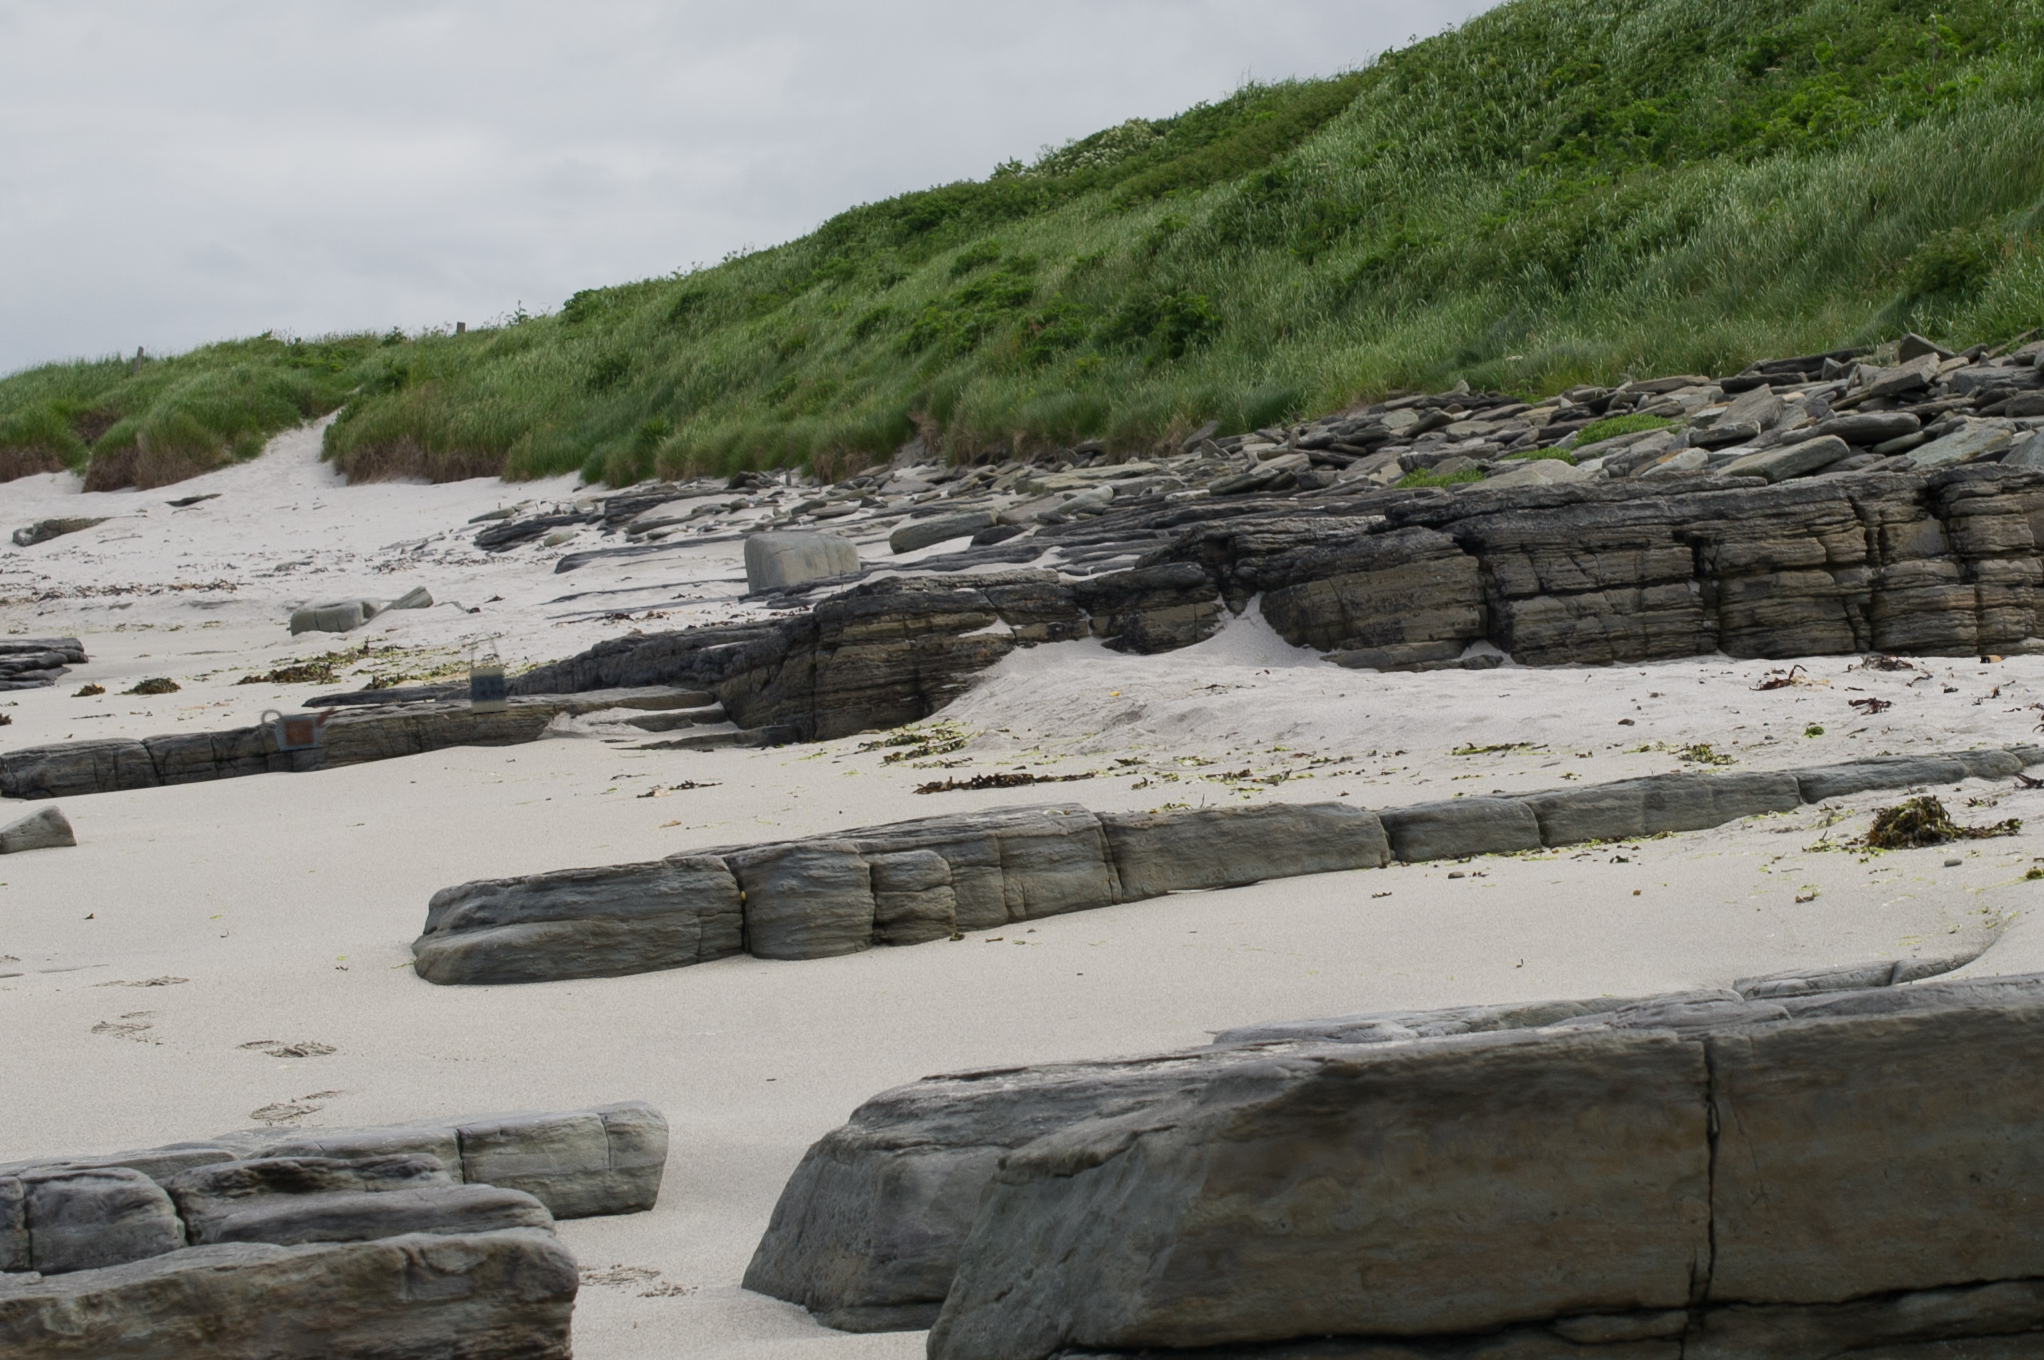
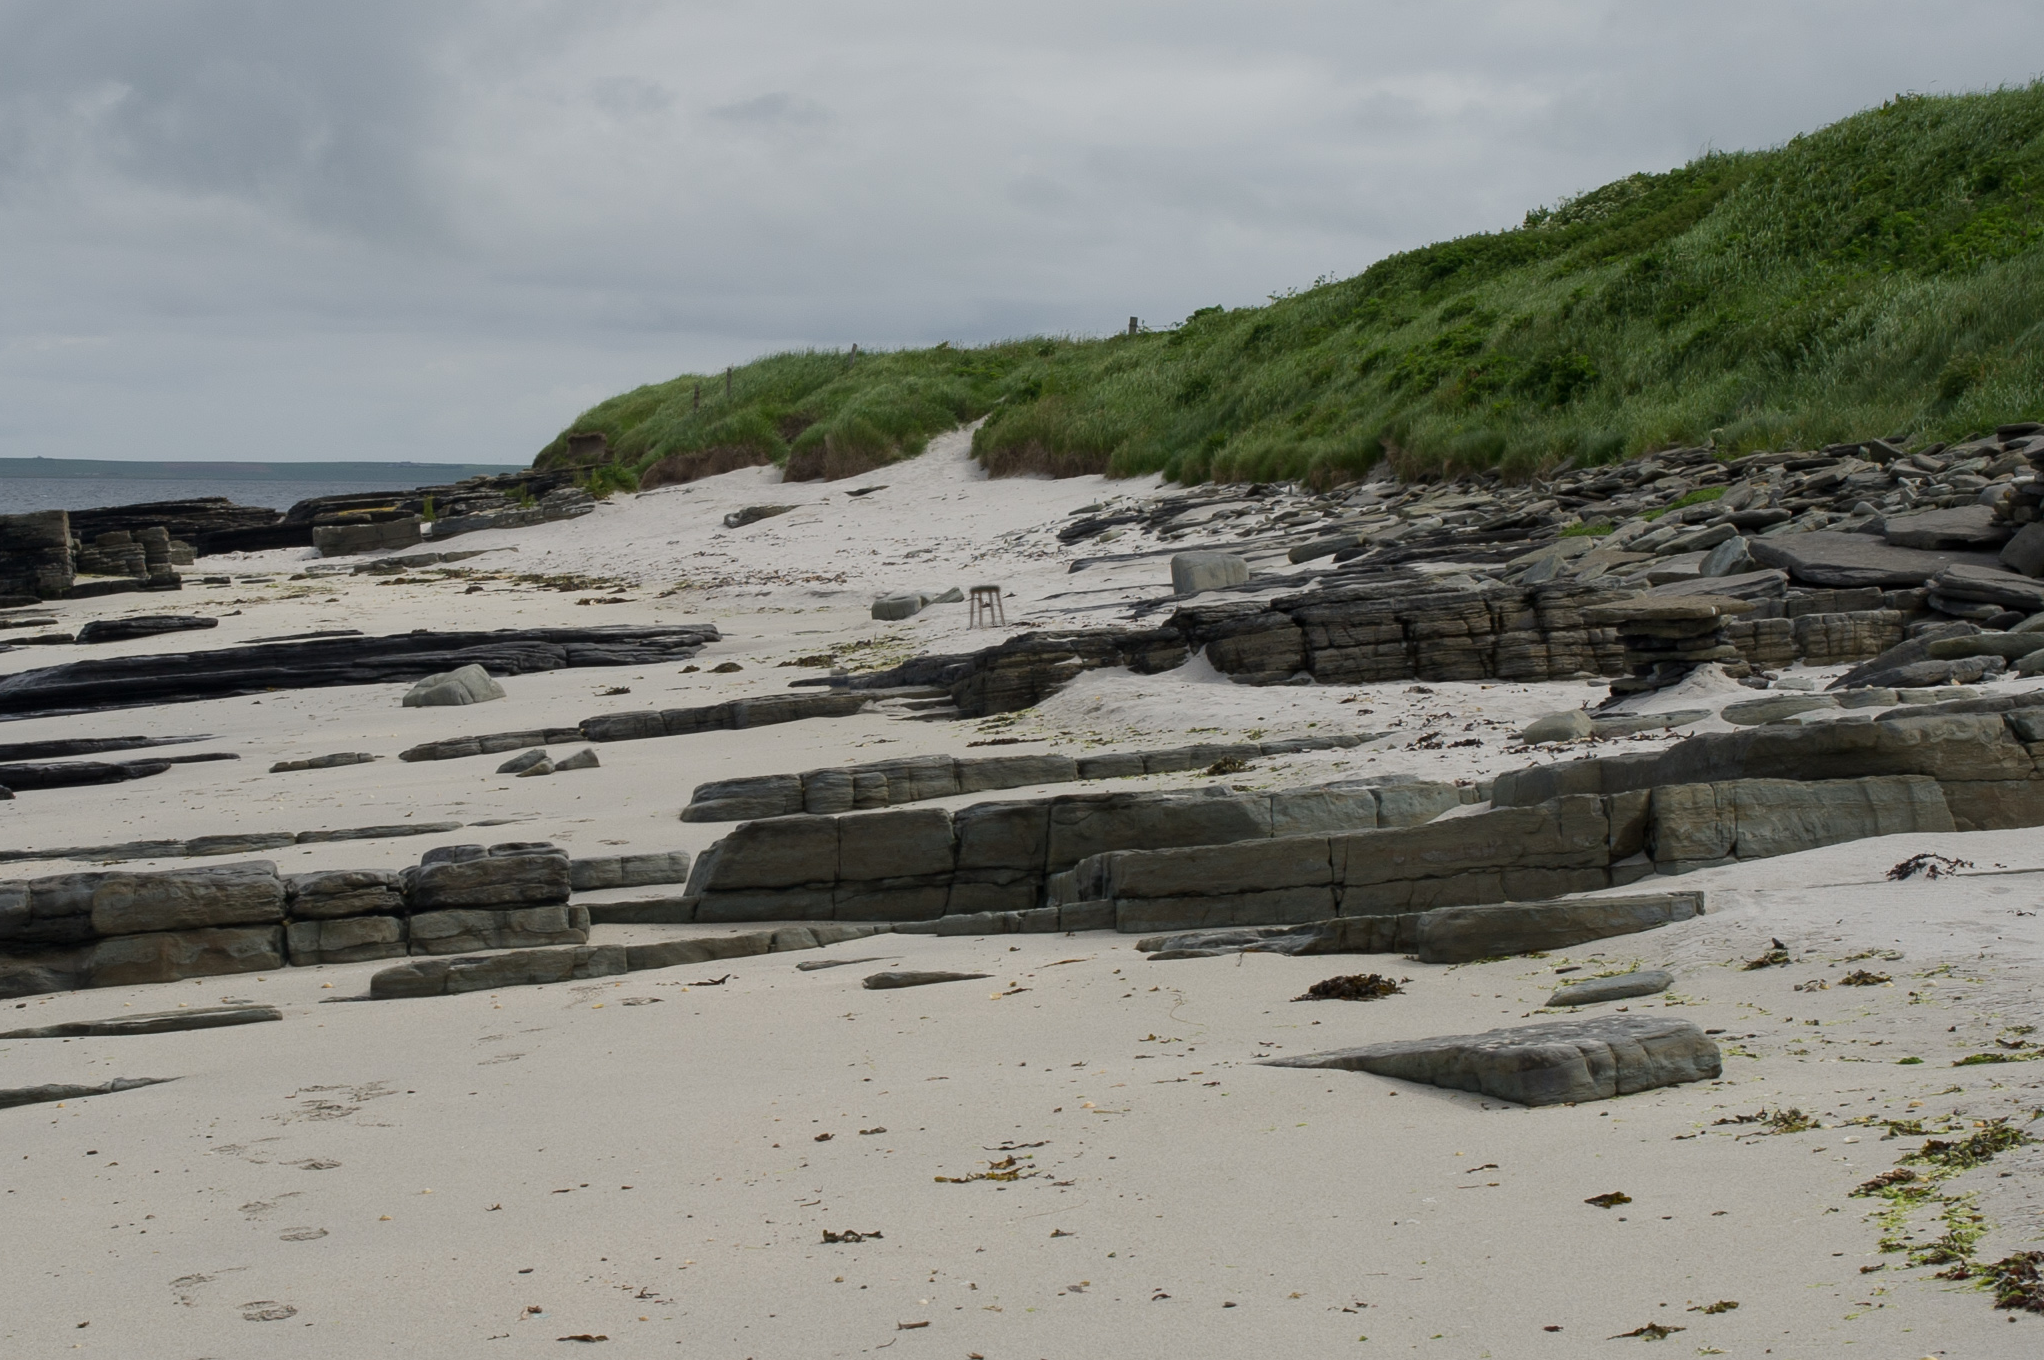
stool: none [574,562,634,629] -> present [969,585,1005,627]
watering can: present [261,707,335,751] -> none [709,692,748,715]

